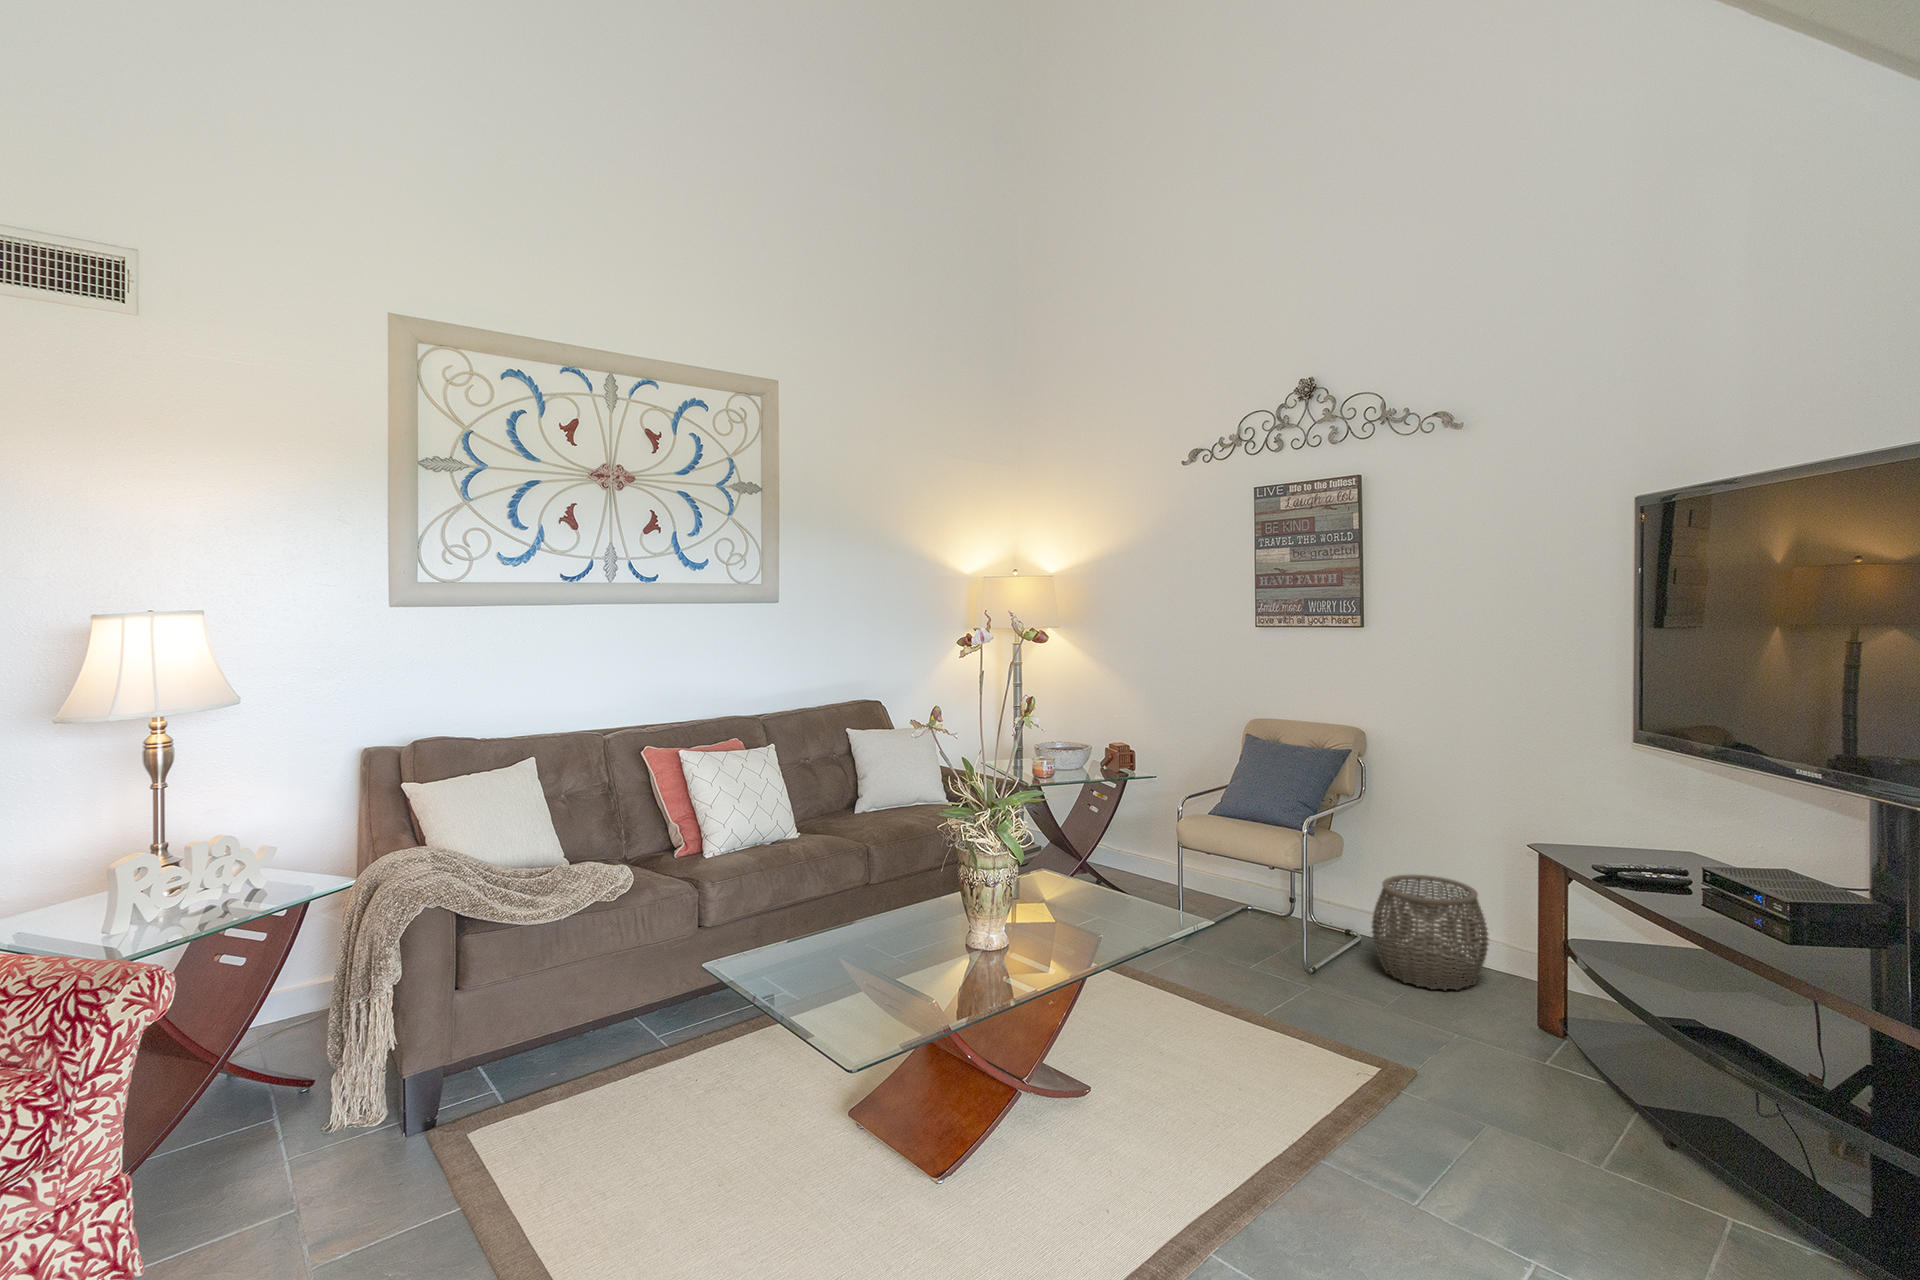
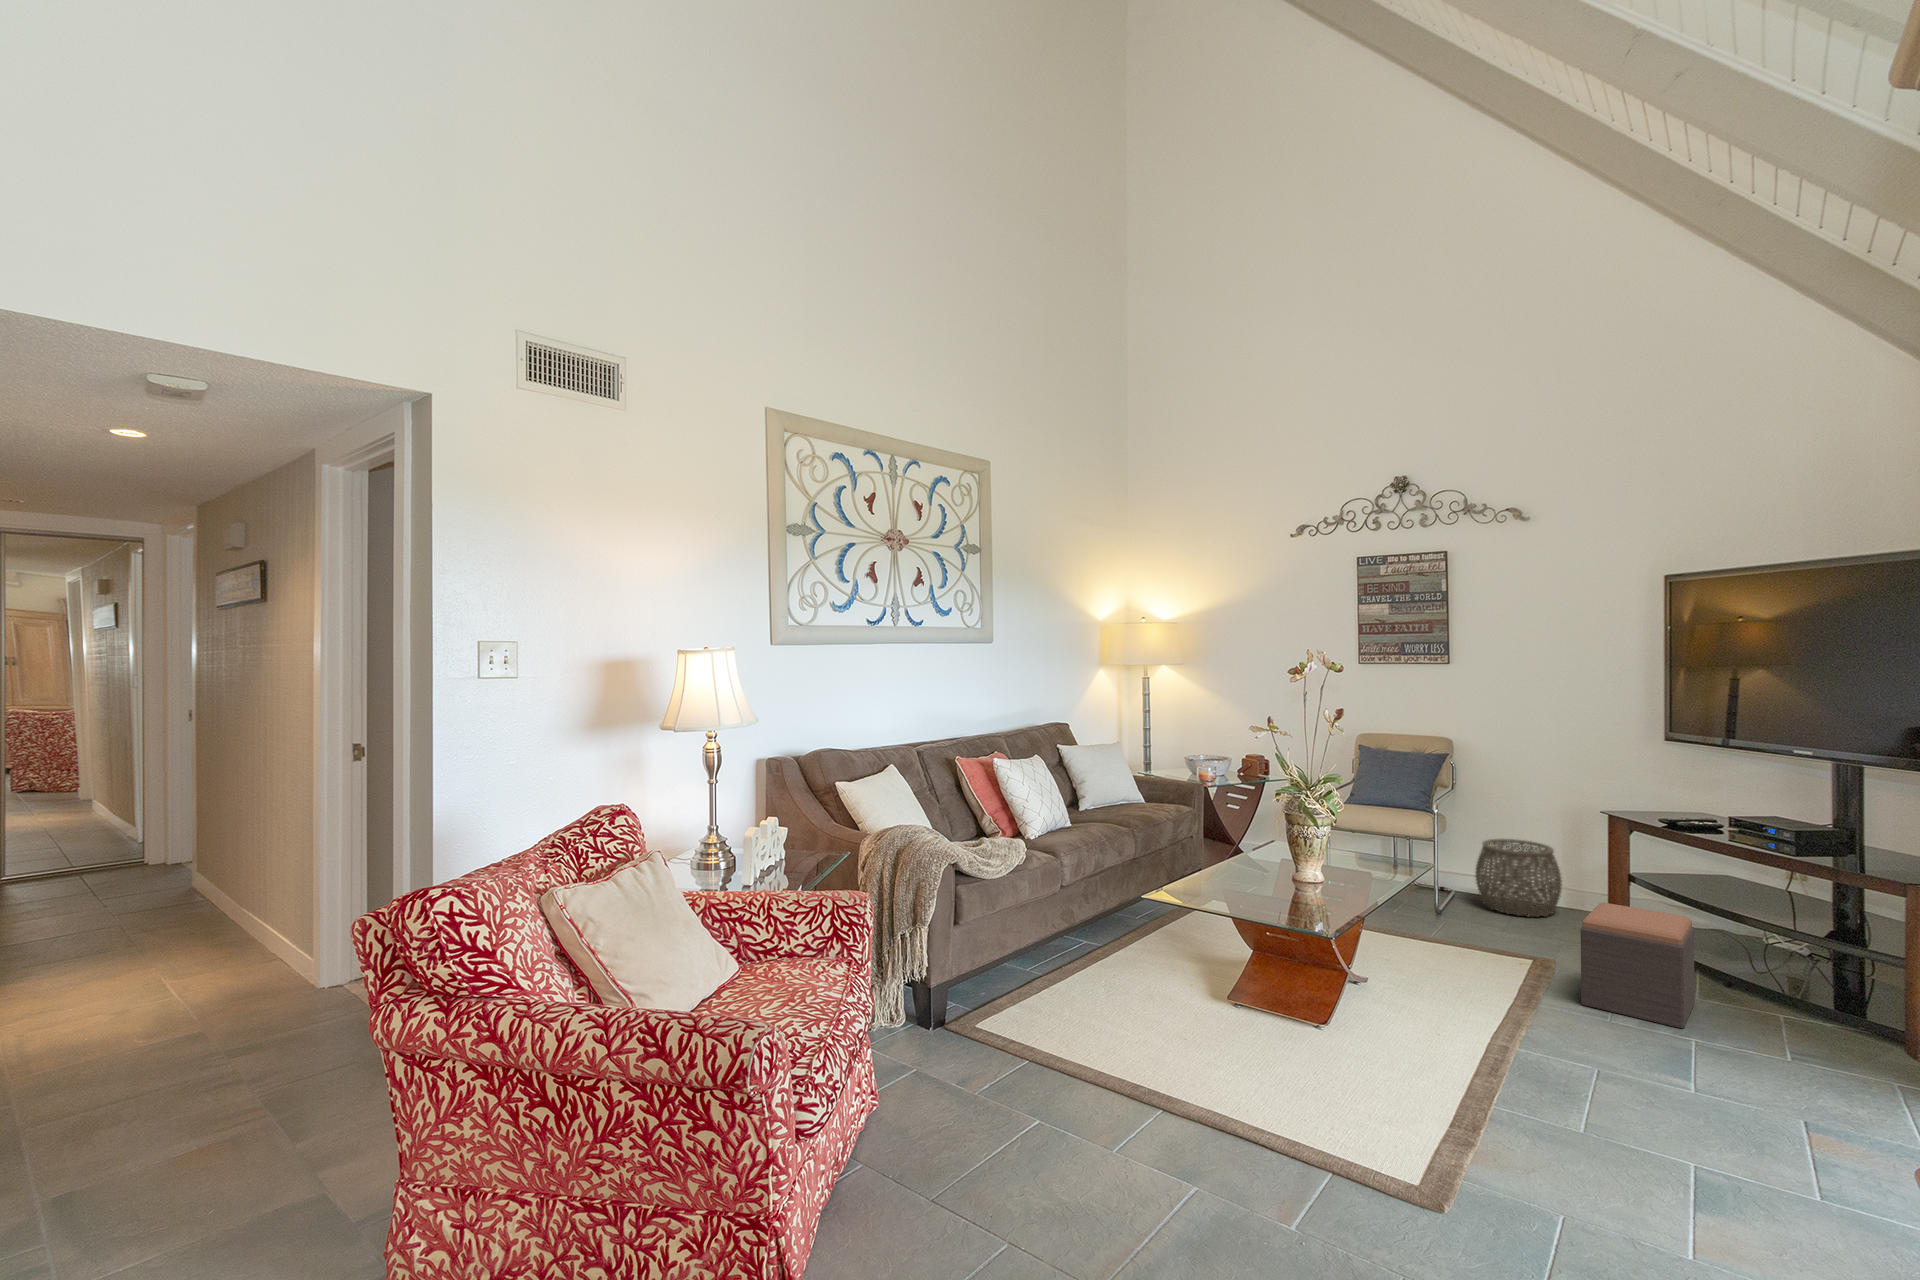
footstool: none [1380,1000,1568,1222] -> present [1581,903,1695,1029]

